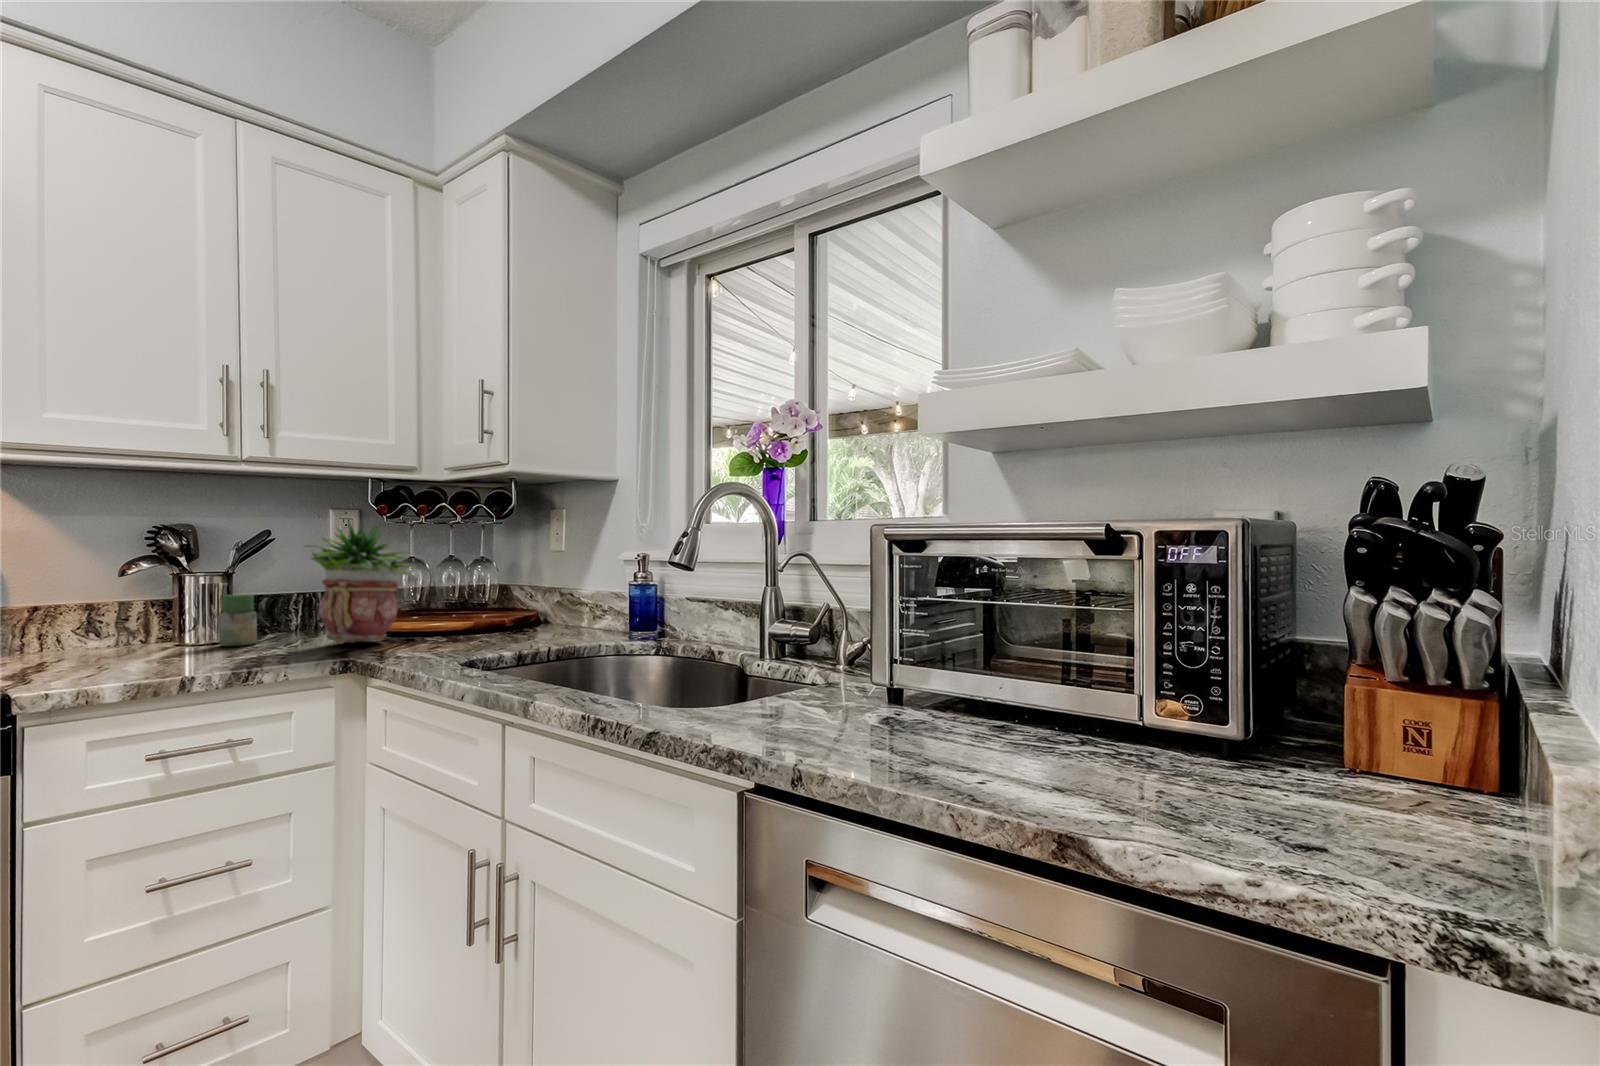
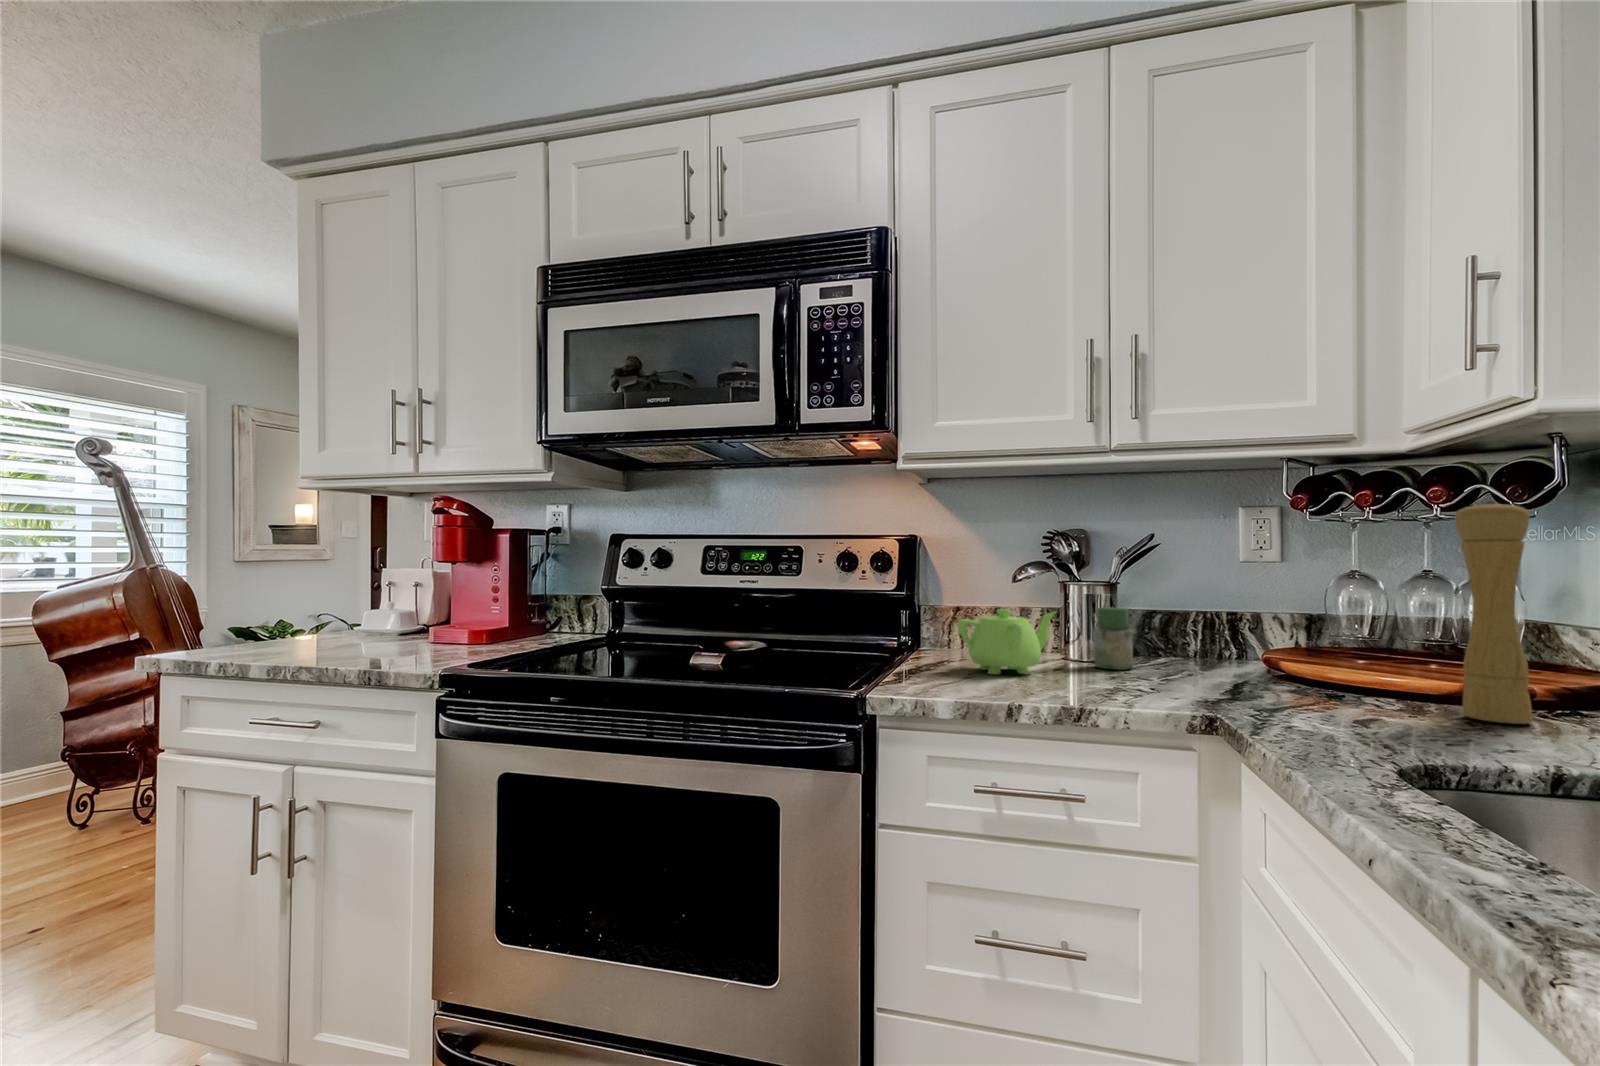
pepper mill: none [477,520,509,638] -> present [1455,501,1532,724]
potted plant: present [304,523,414,643] -> none [1172,512,1345,691]
teapot: none [82,601,191,664] -> present [957,609,1056,674]

